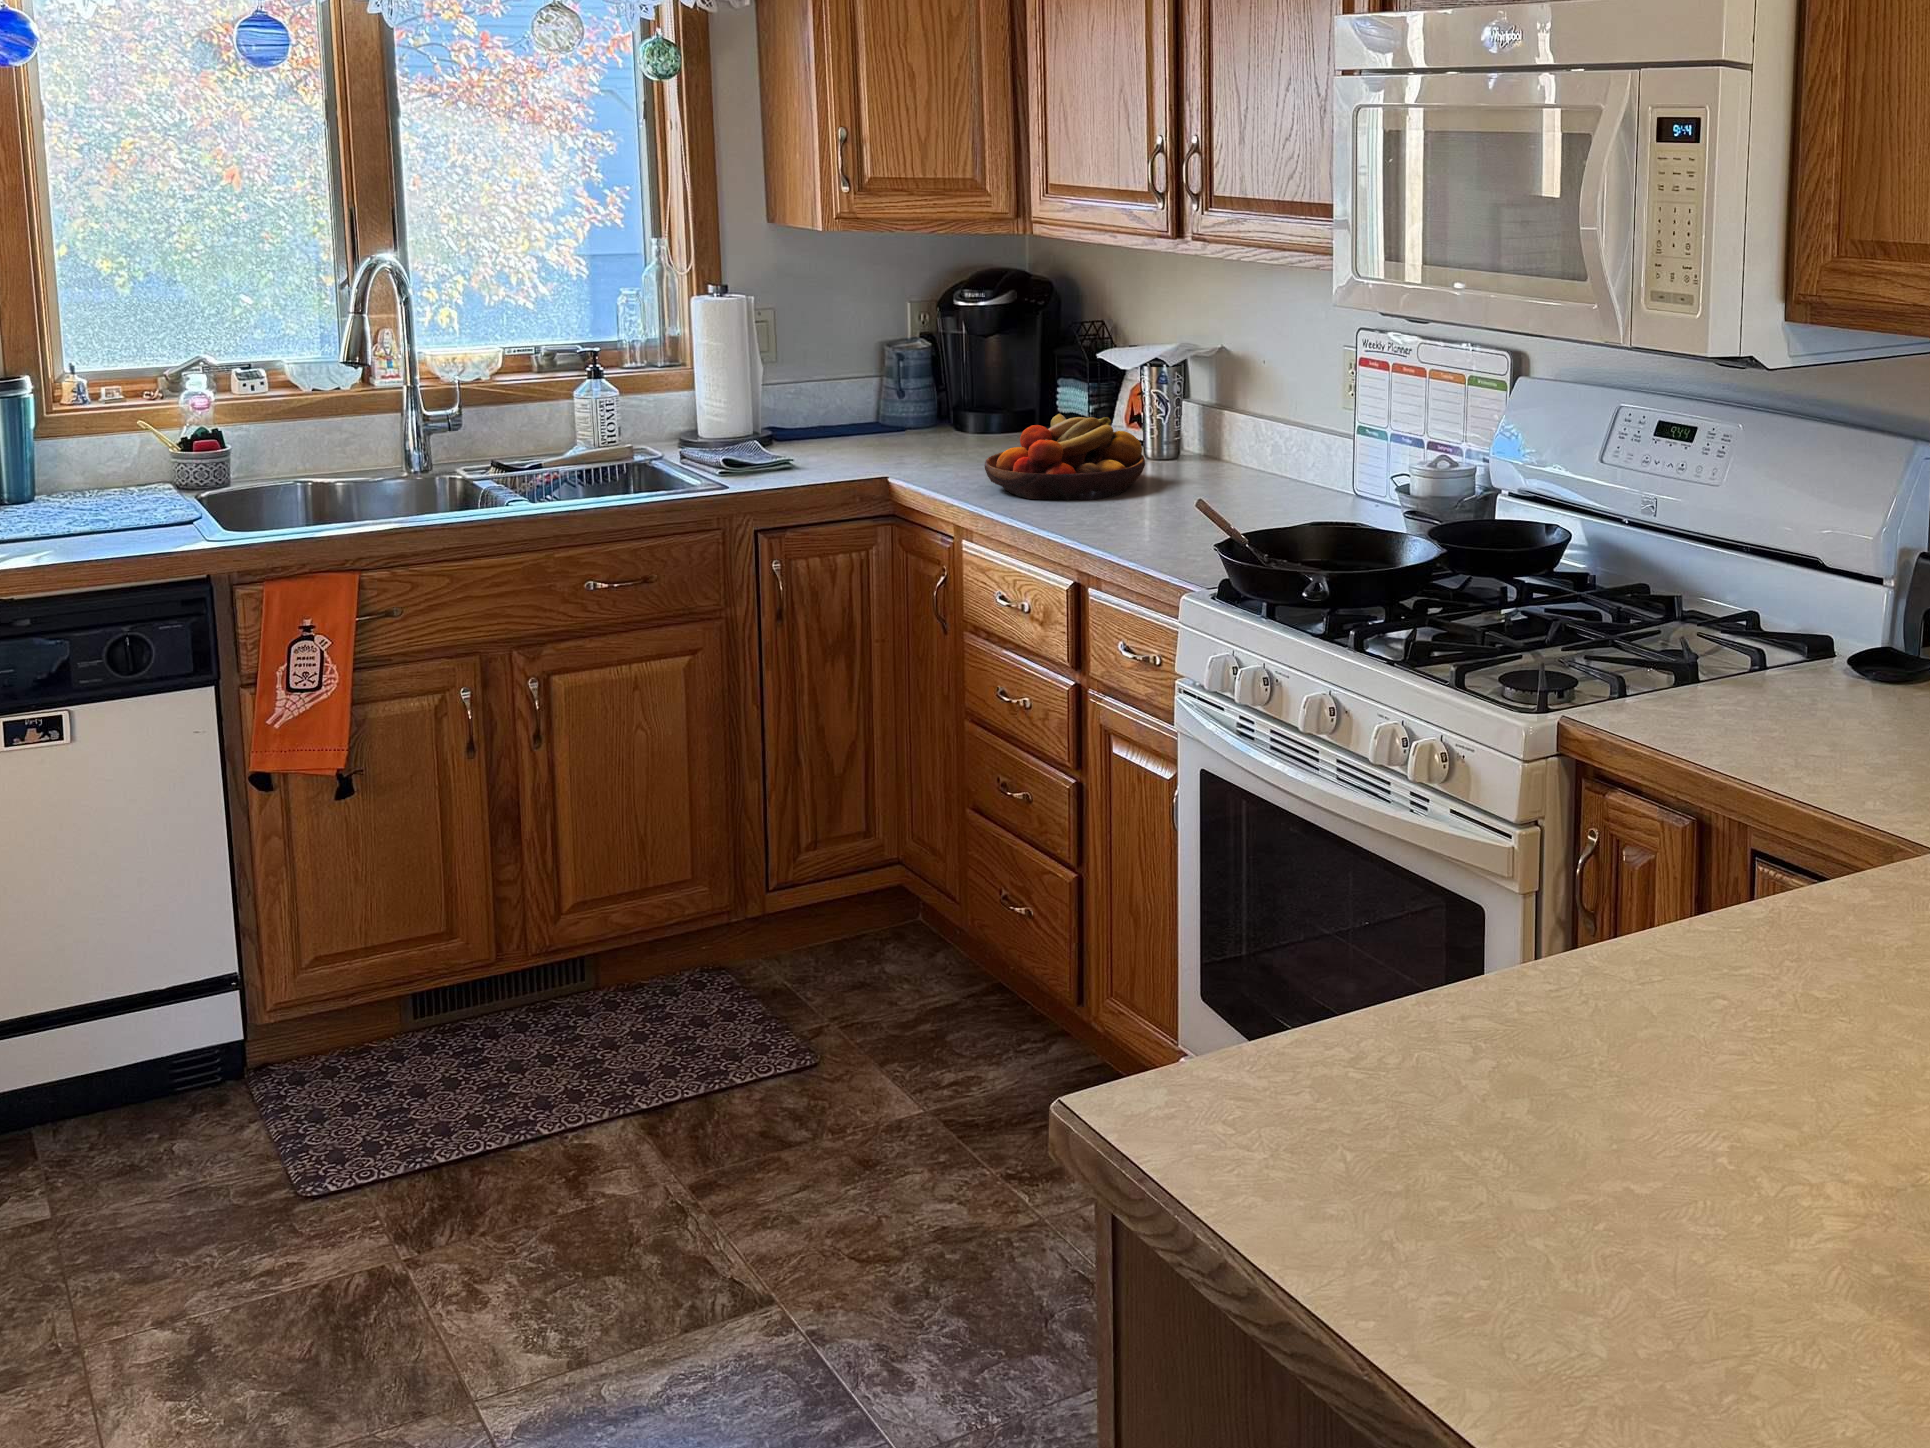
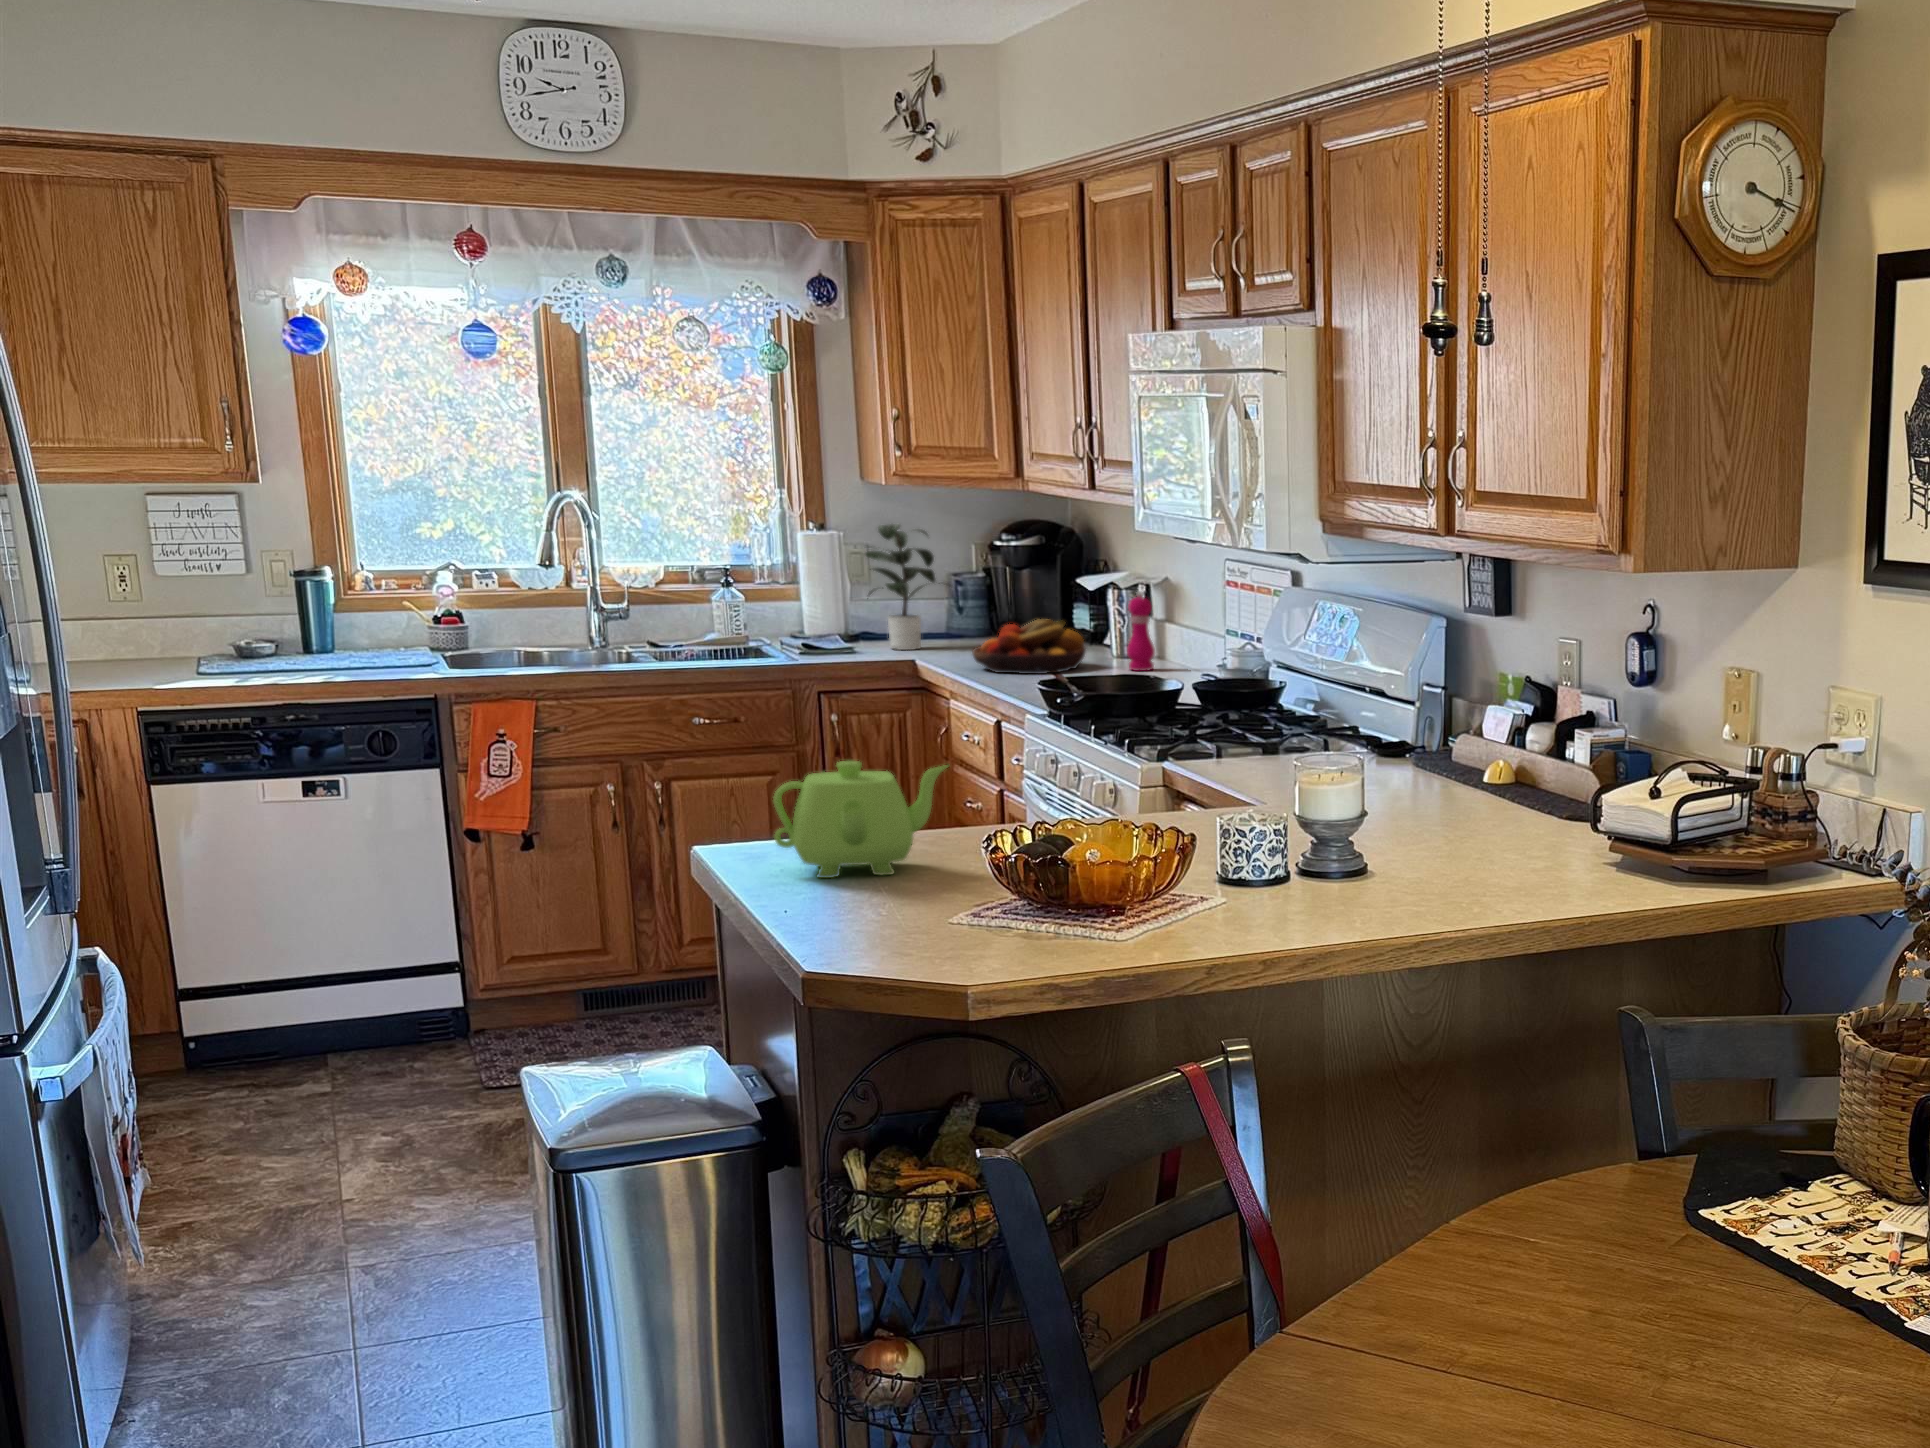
potted plant: none [763,279,925,454] -> present [865,524,940,650]
pepper mill: none [1209,374,1250,488] -> present [1127,591,1155,671]
teapot: none [1369,945,1725,1263] -> present [774,761,948,878]

